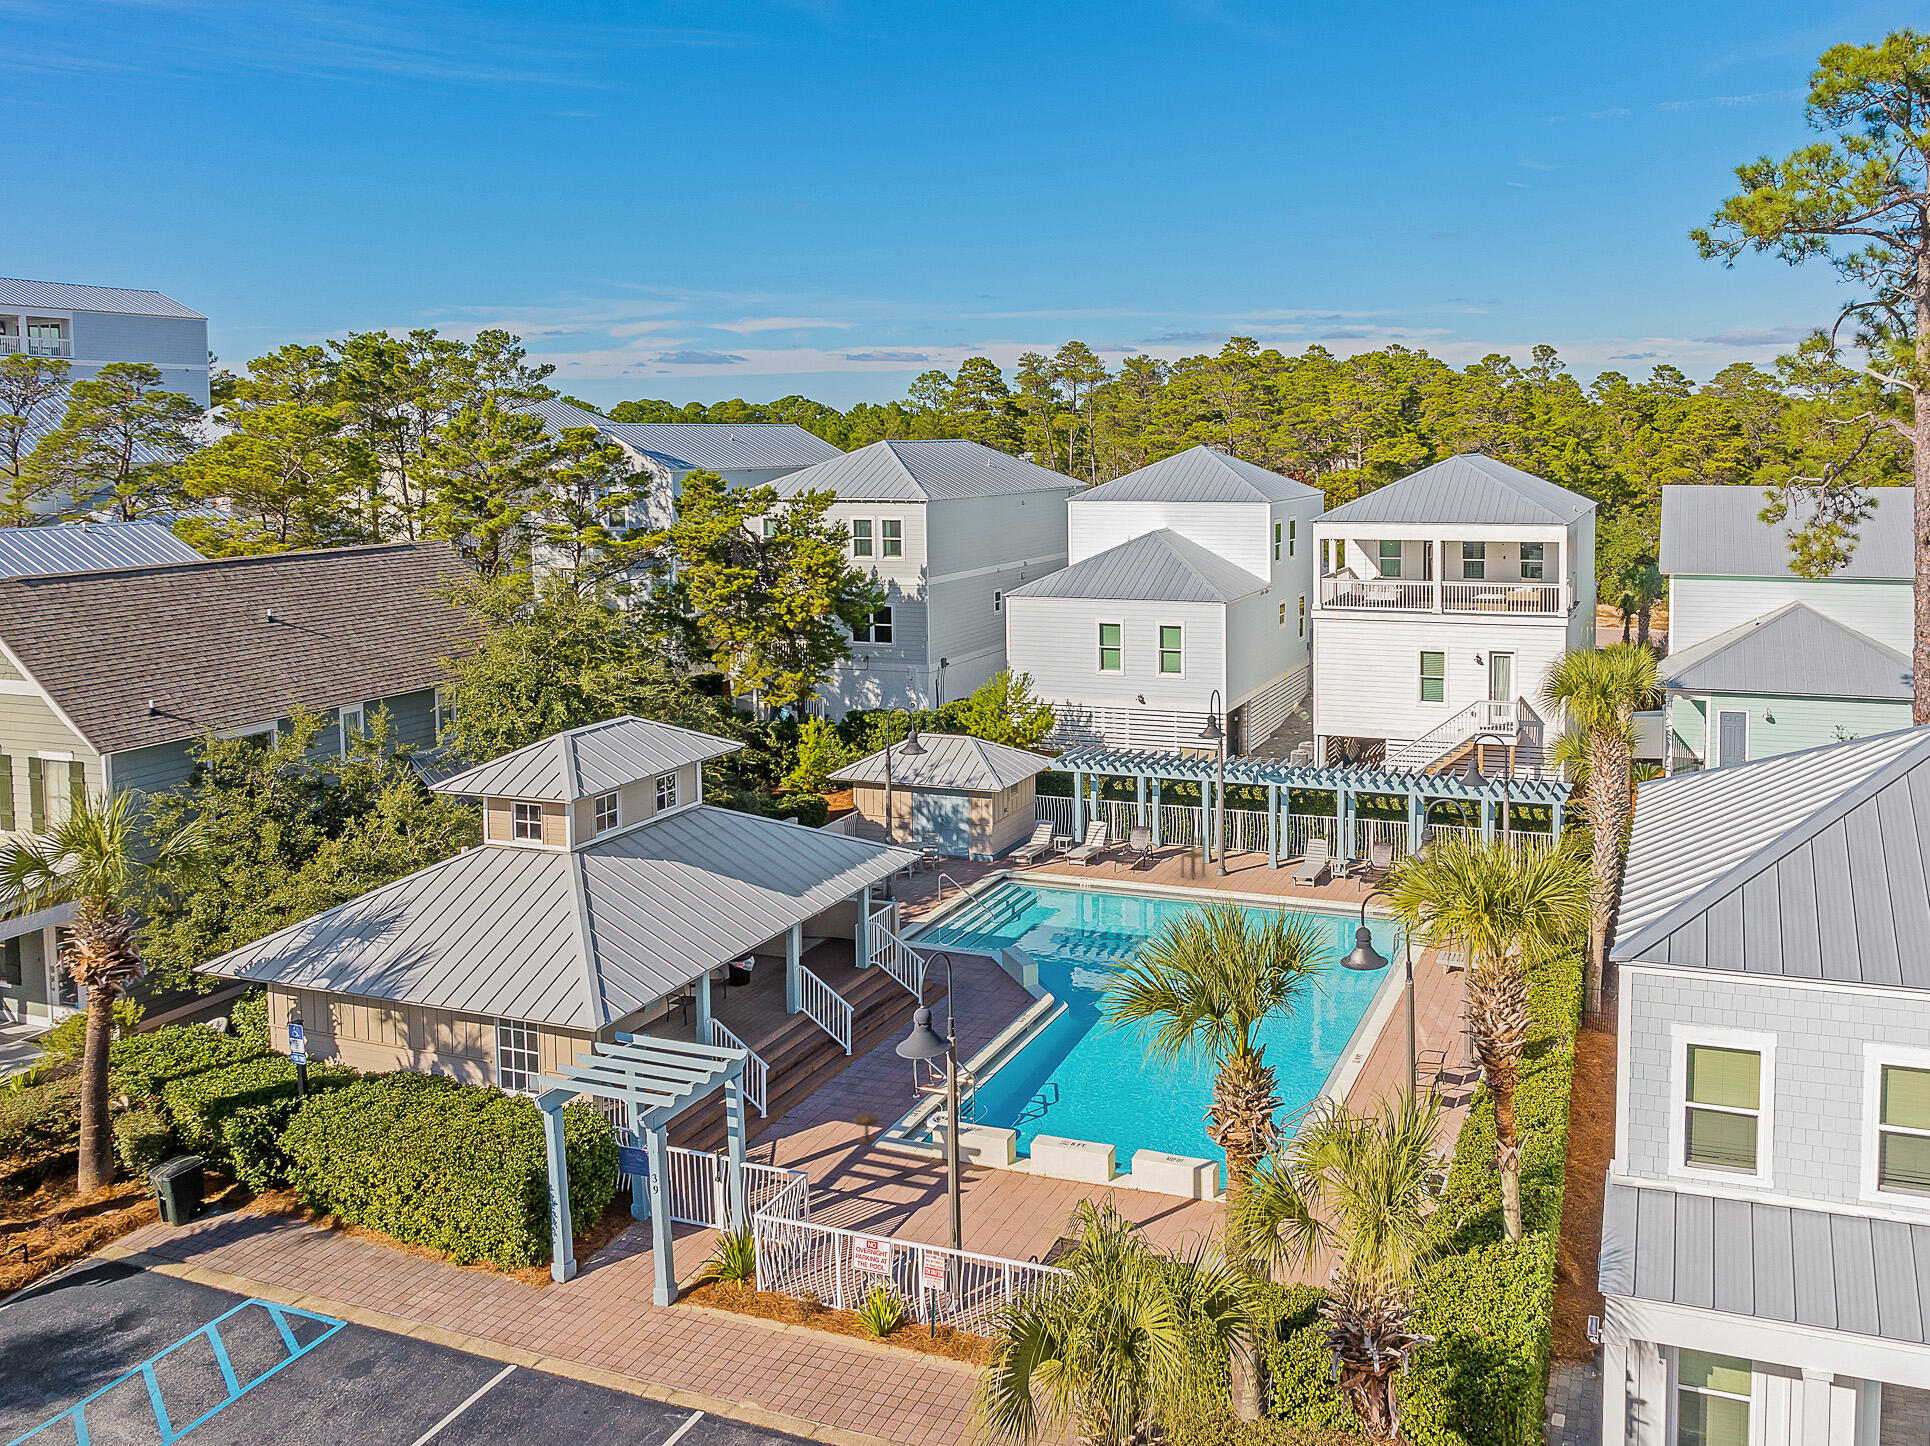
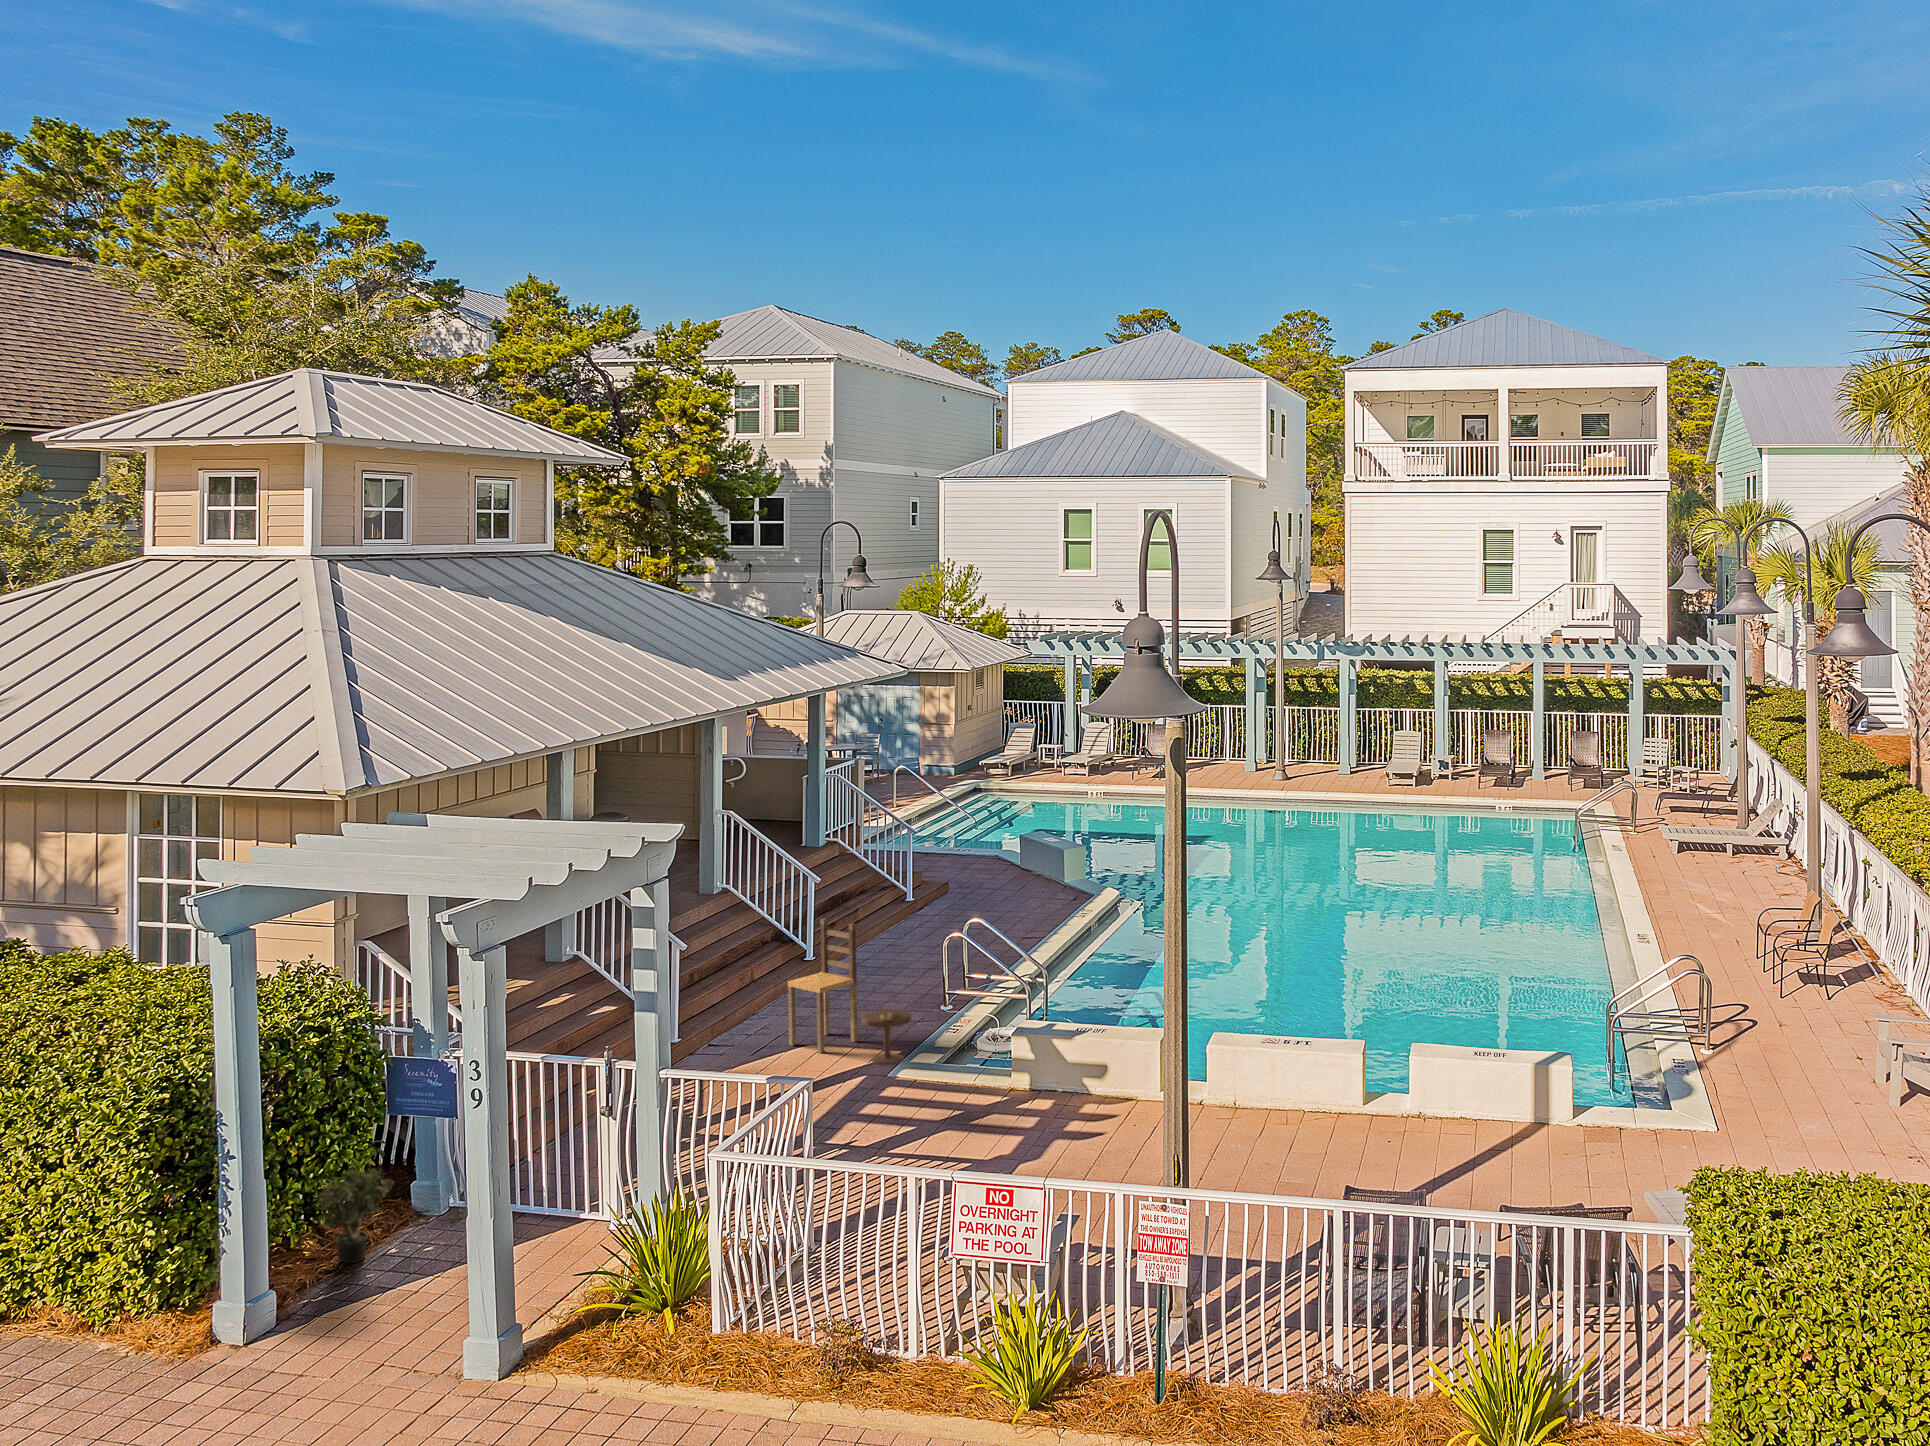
chair: present [1181,835,1205,878] -> present [788,919,858,1053]
potted plant: none [590,1200,624,1244] -> present [315,1169,393,1263]

